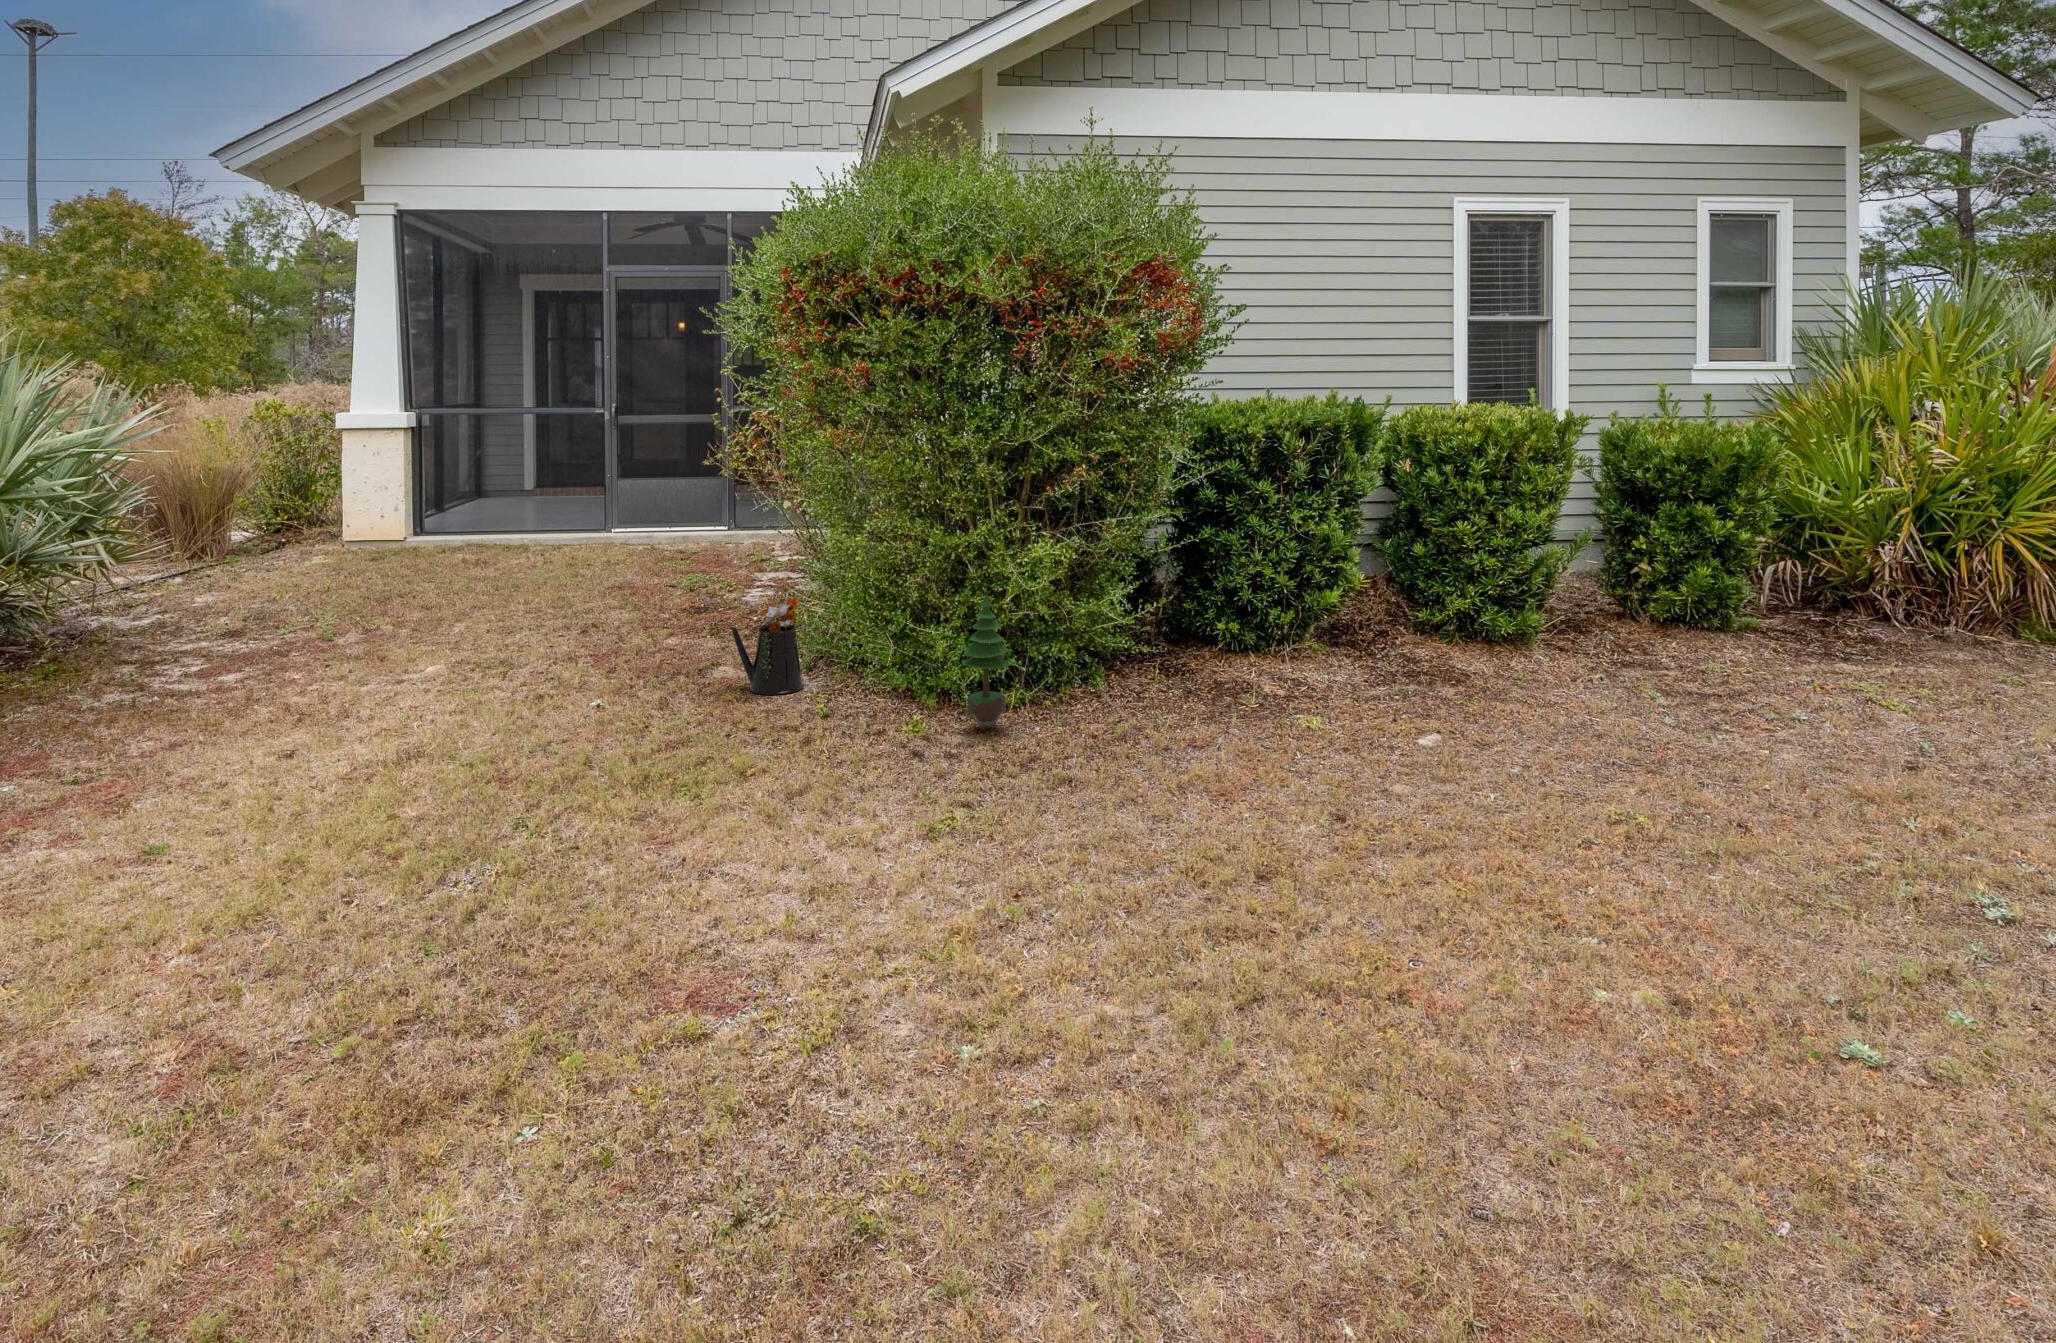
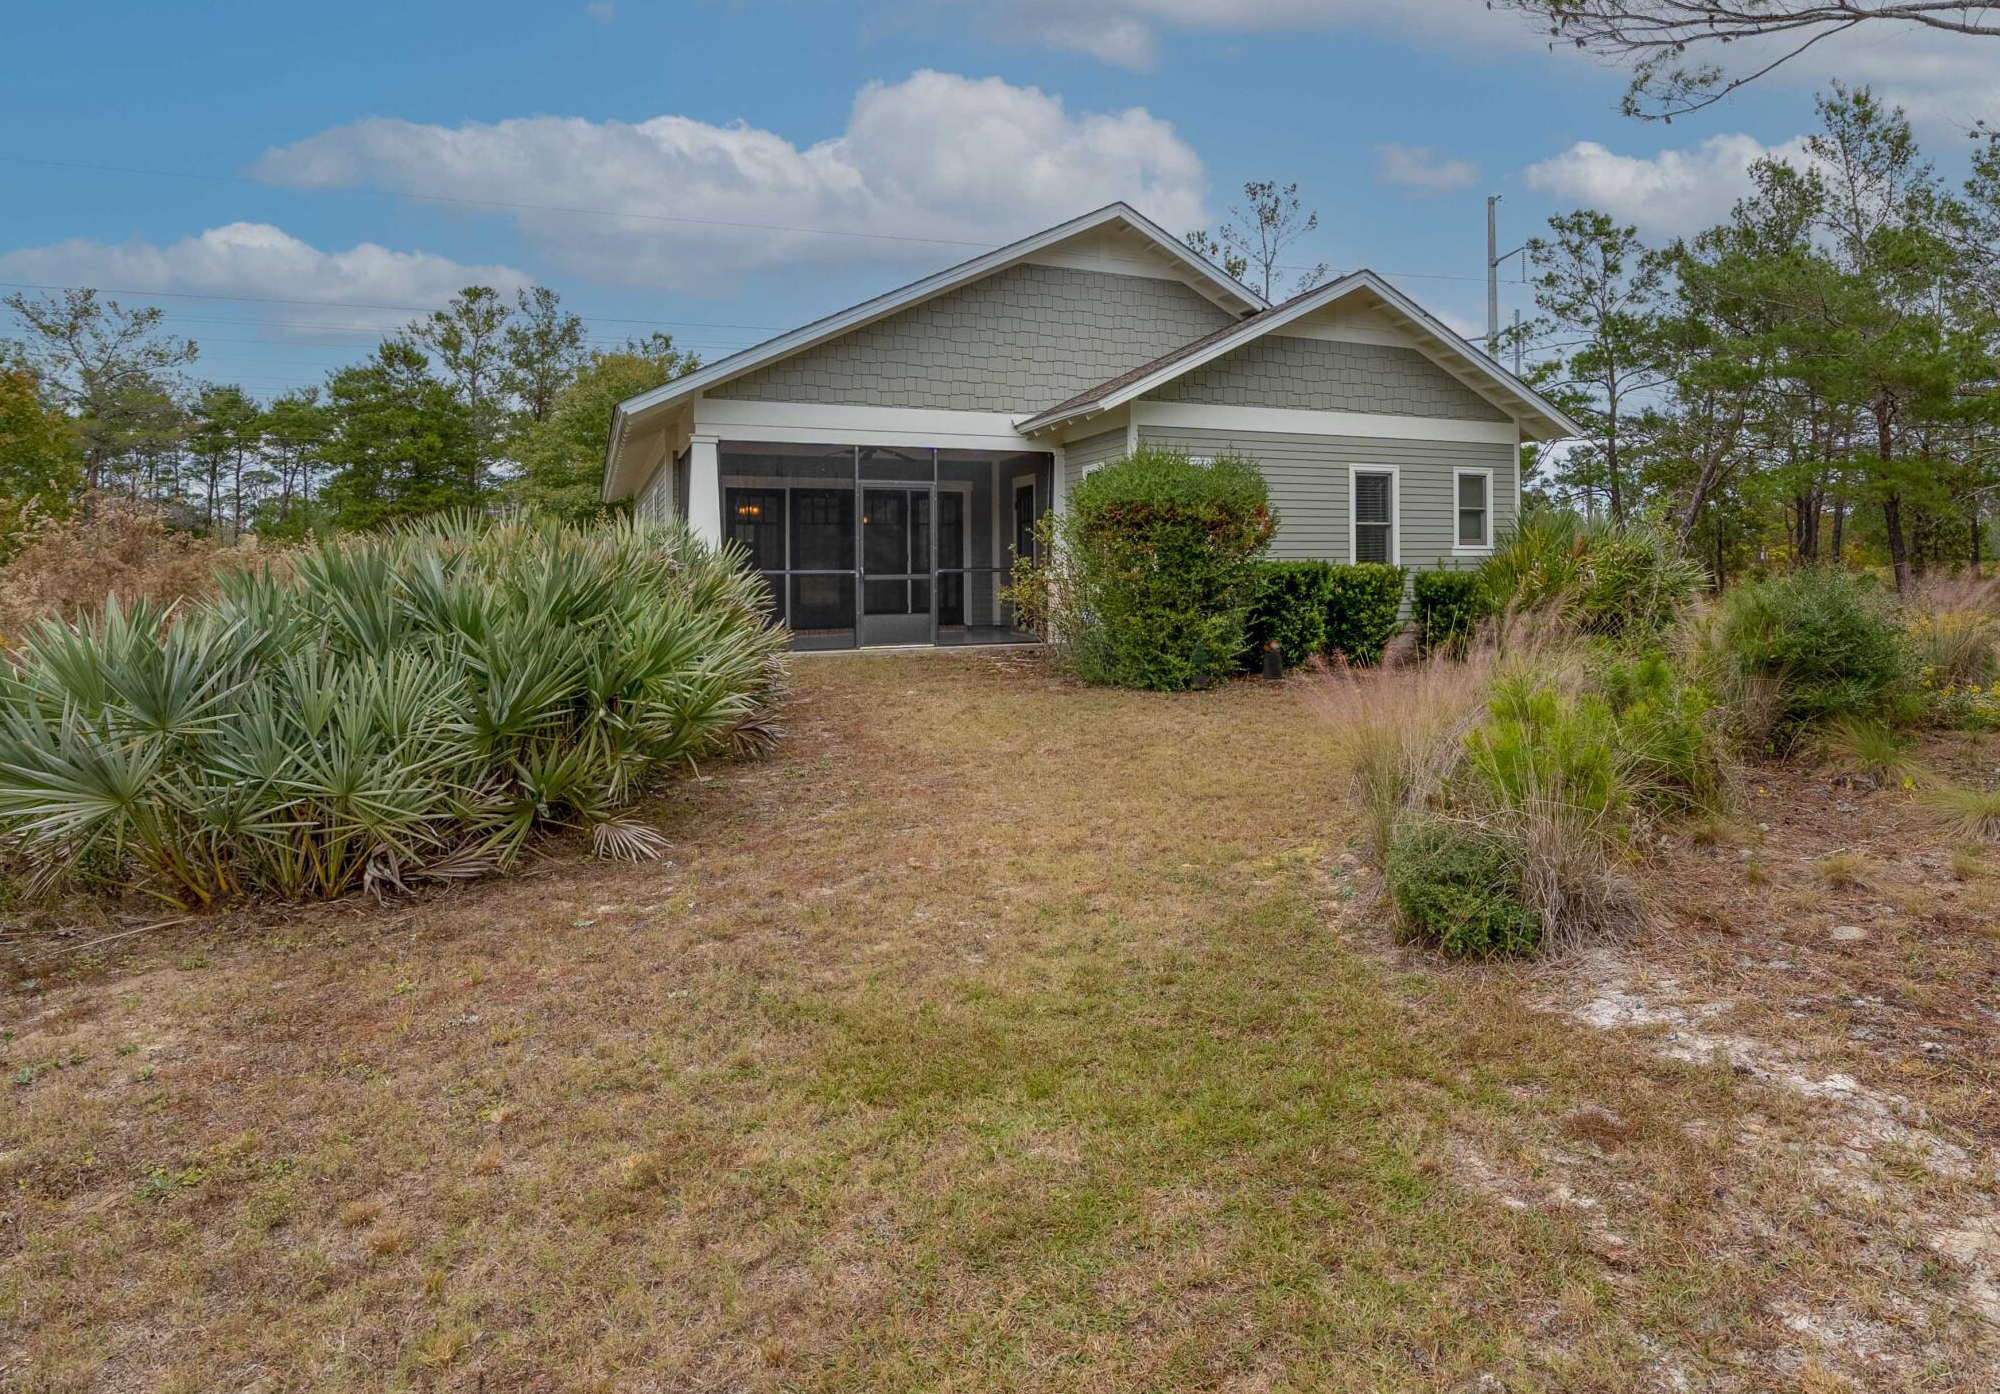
watering can: present [732,597,815,695] -> present [1262,641,1283,679]

